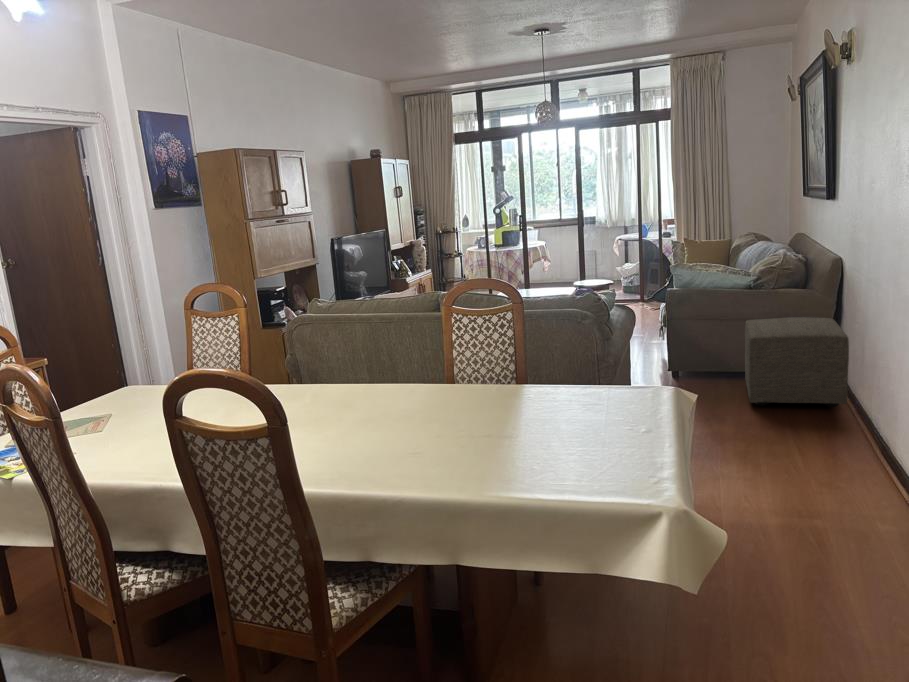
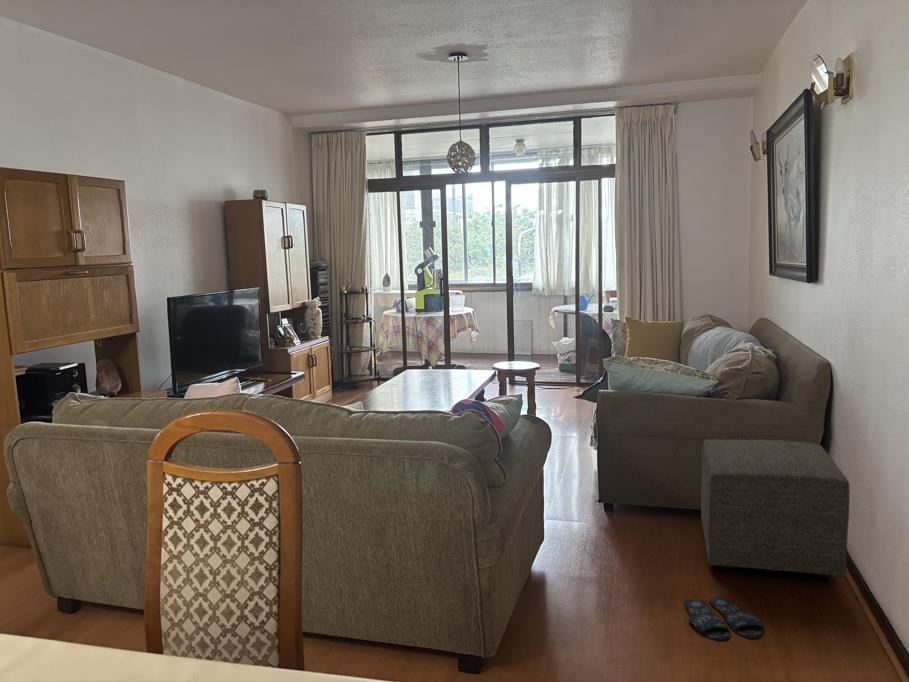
slippers: none [732,419,785,439] -> present [685,597,763,641]

